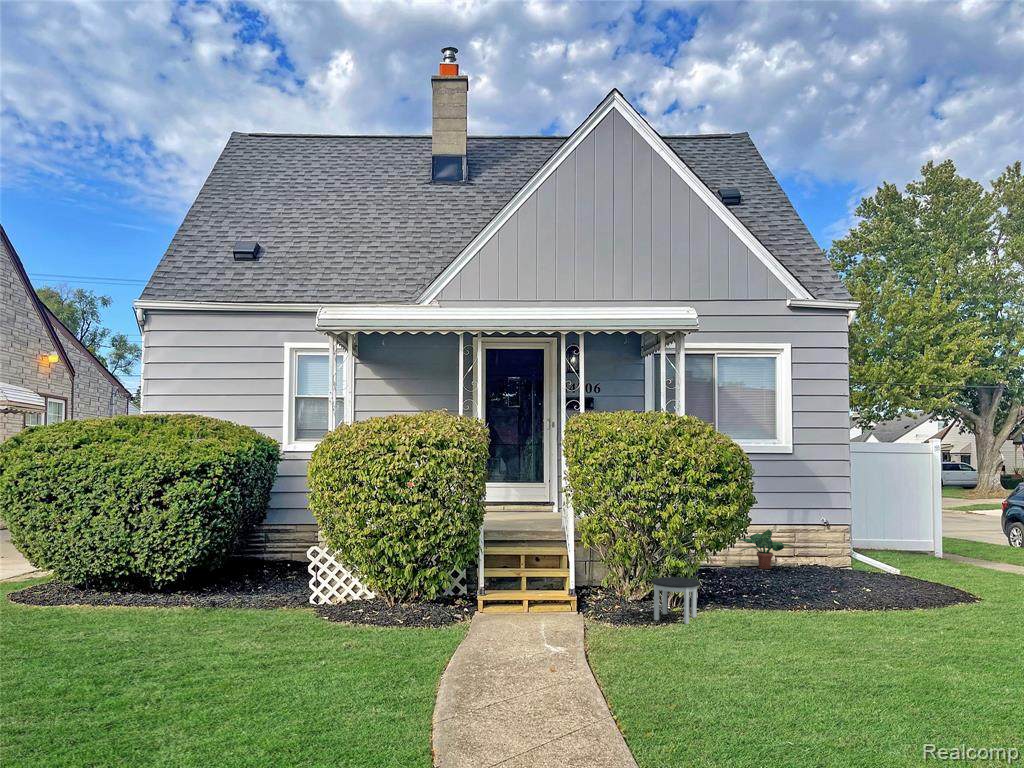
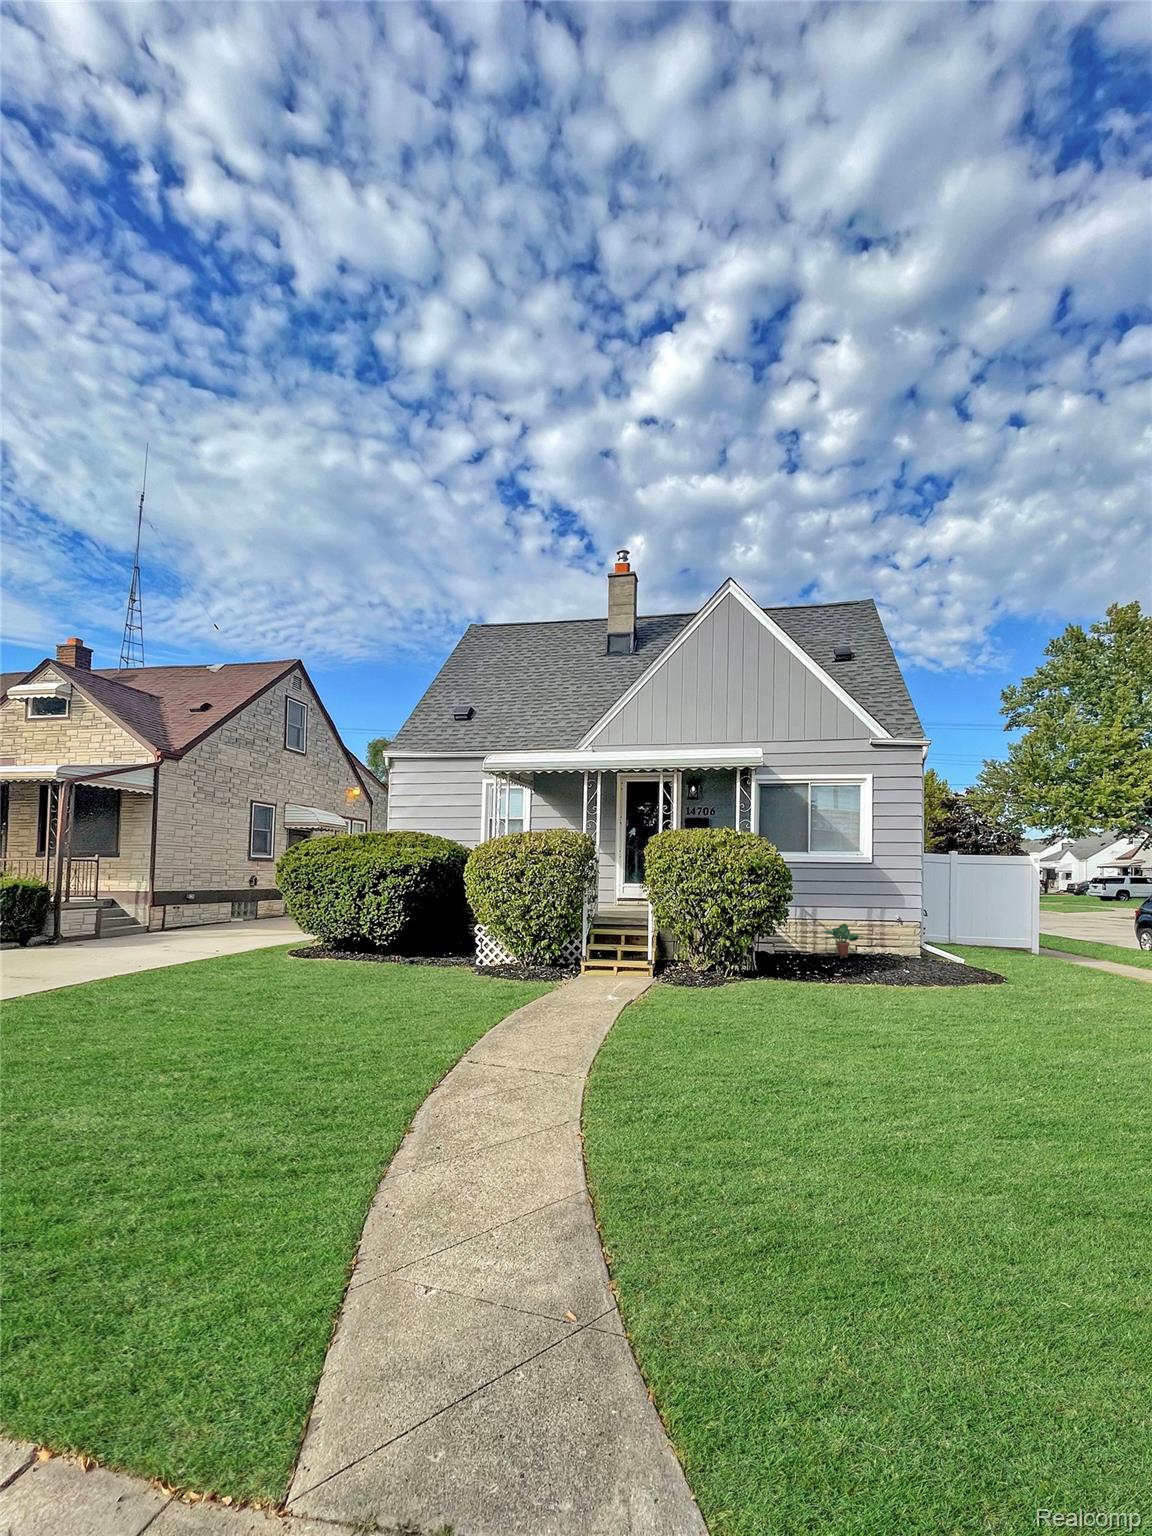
round table: present [651,577,700,624] -> none [712,952,749,986]

